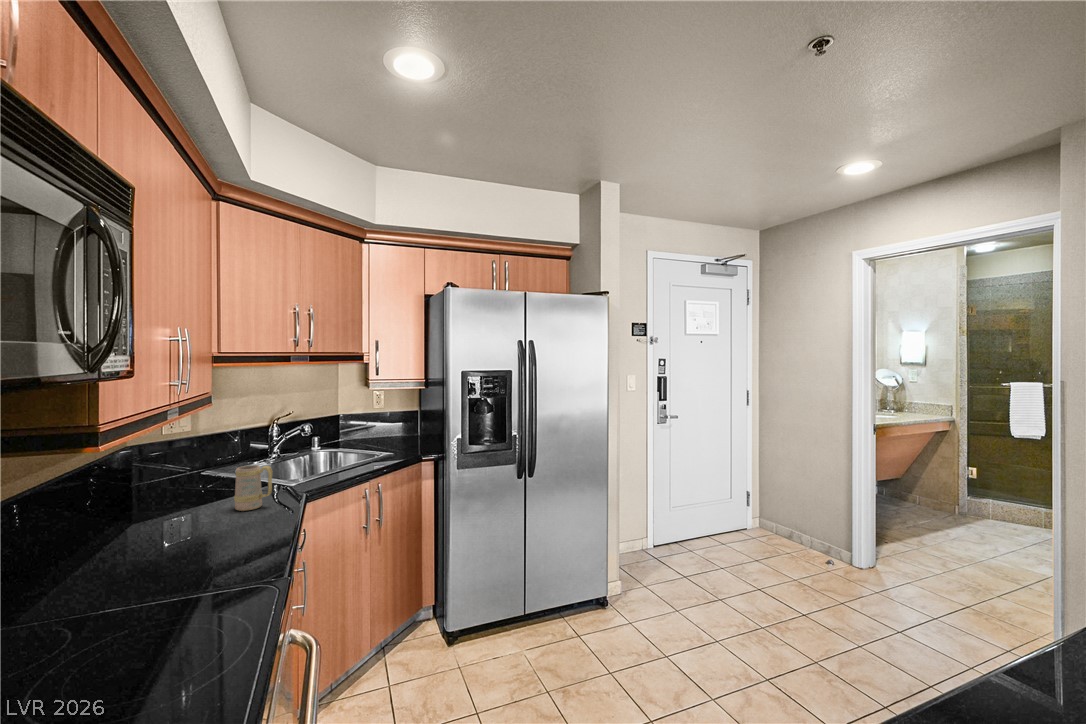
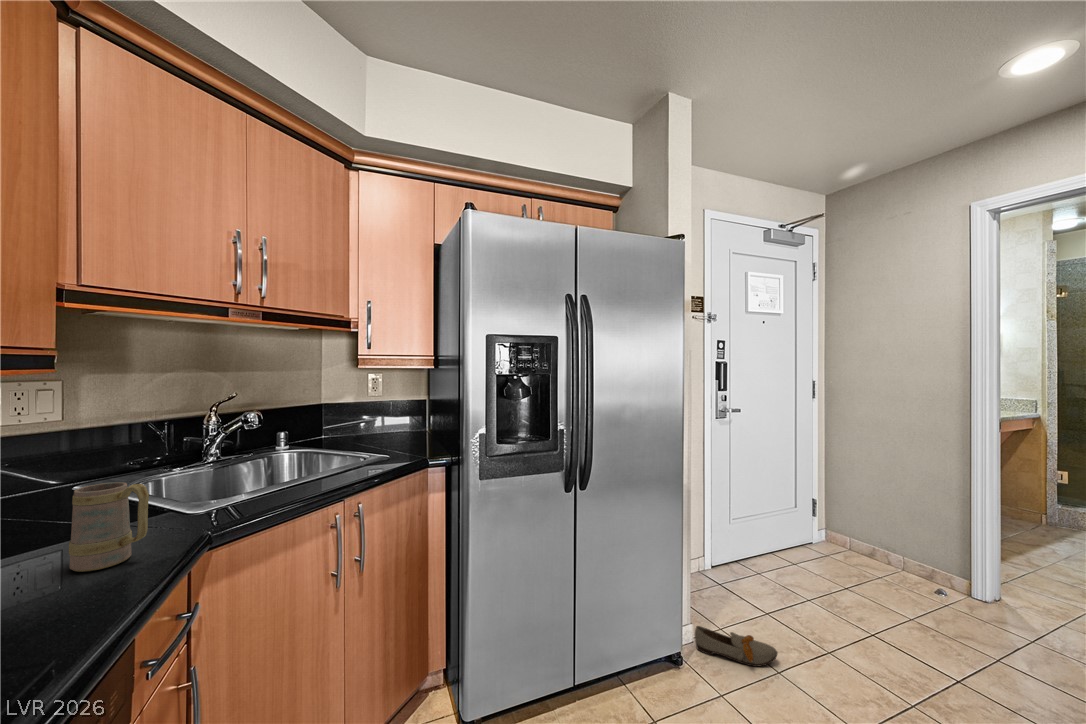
shoe: none [622,581,680,607] -> present [695,626,778,666]

